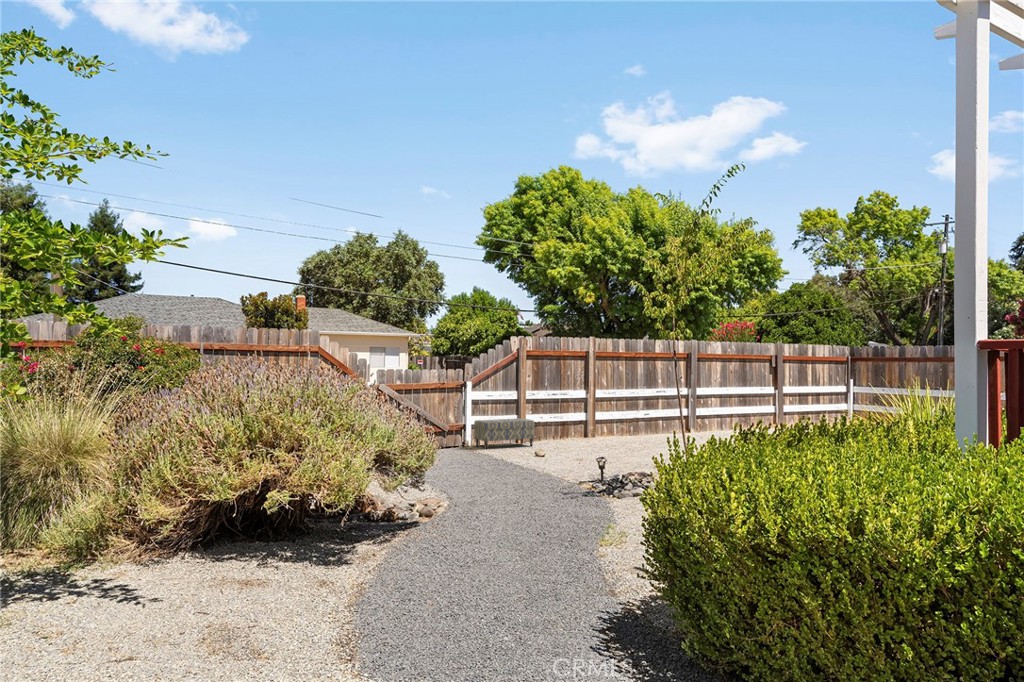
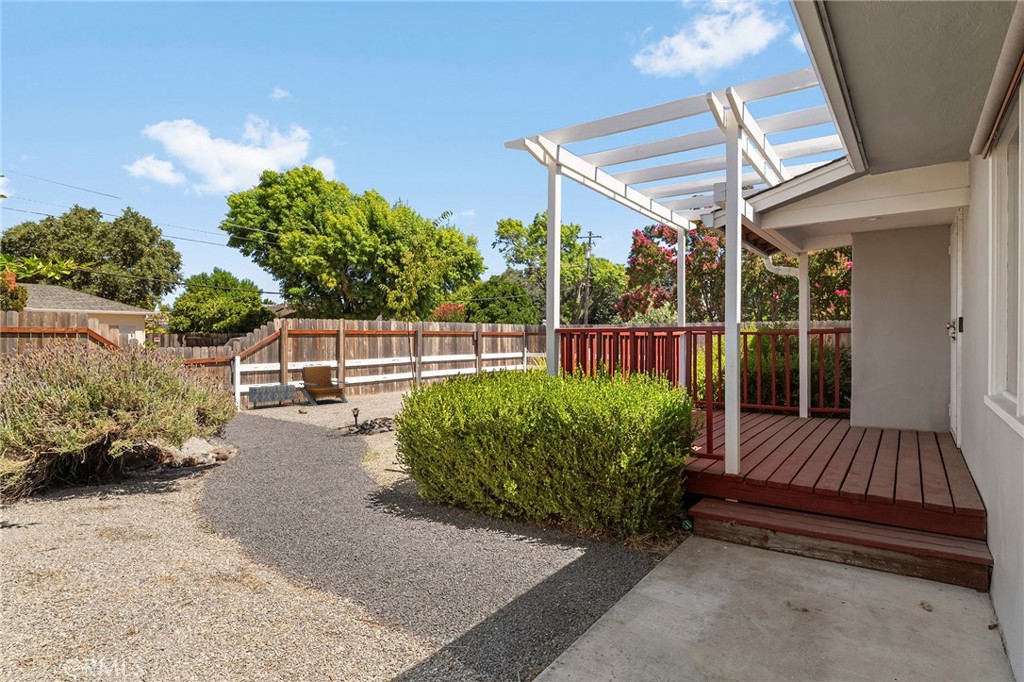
lounge chair: none [534,397,599,448] -> present [296,365,348,406]

